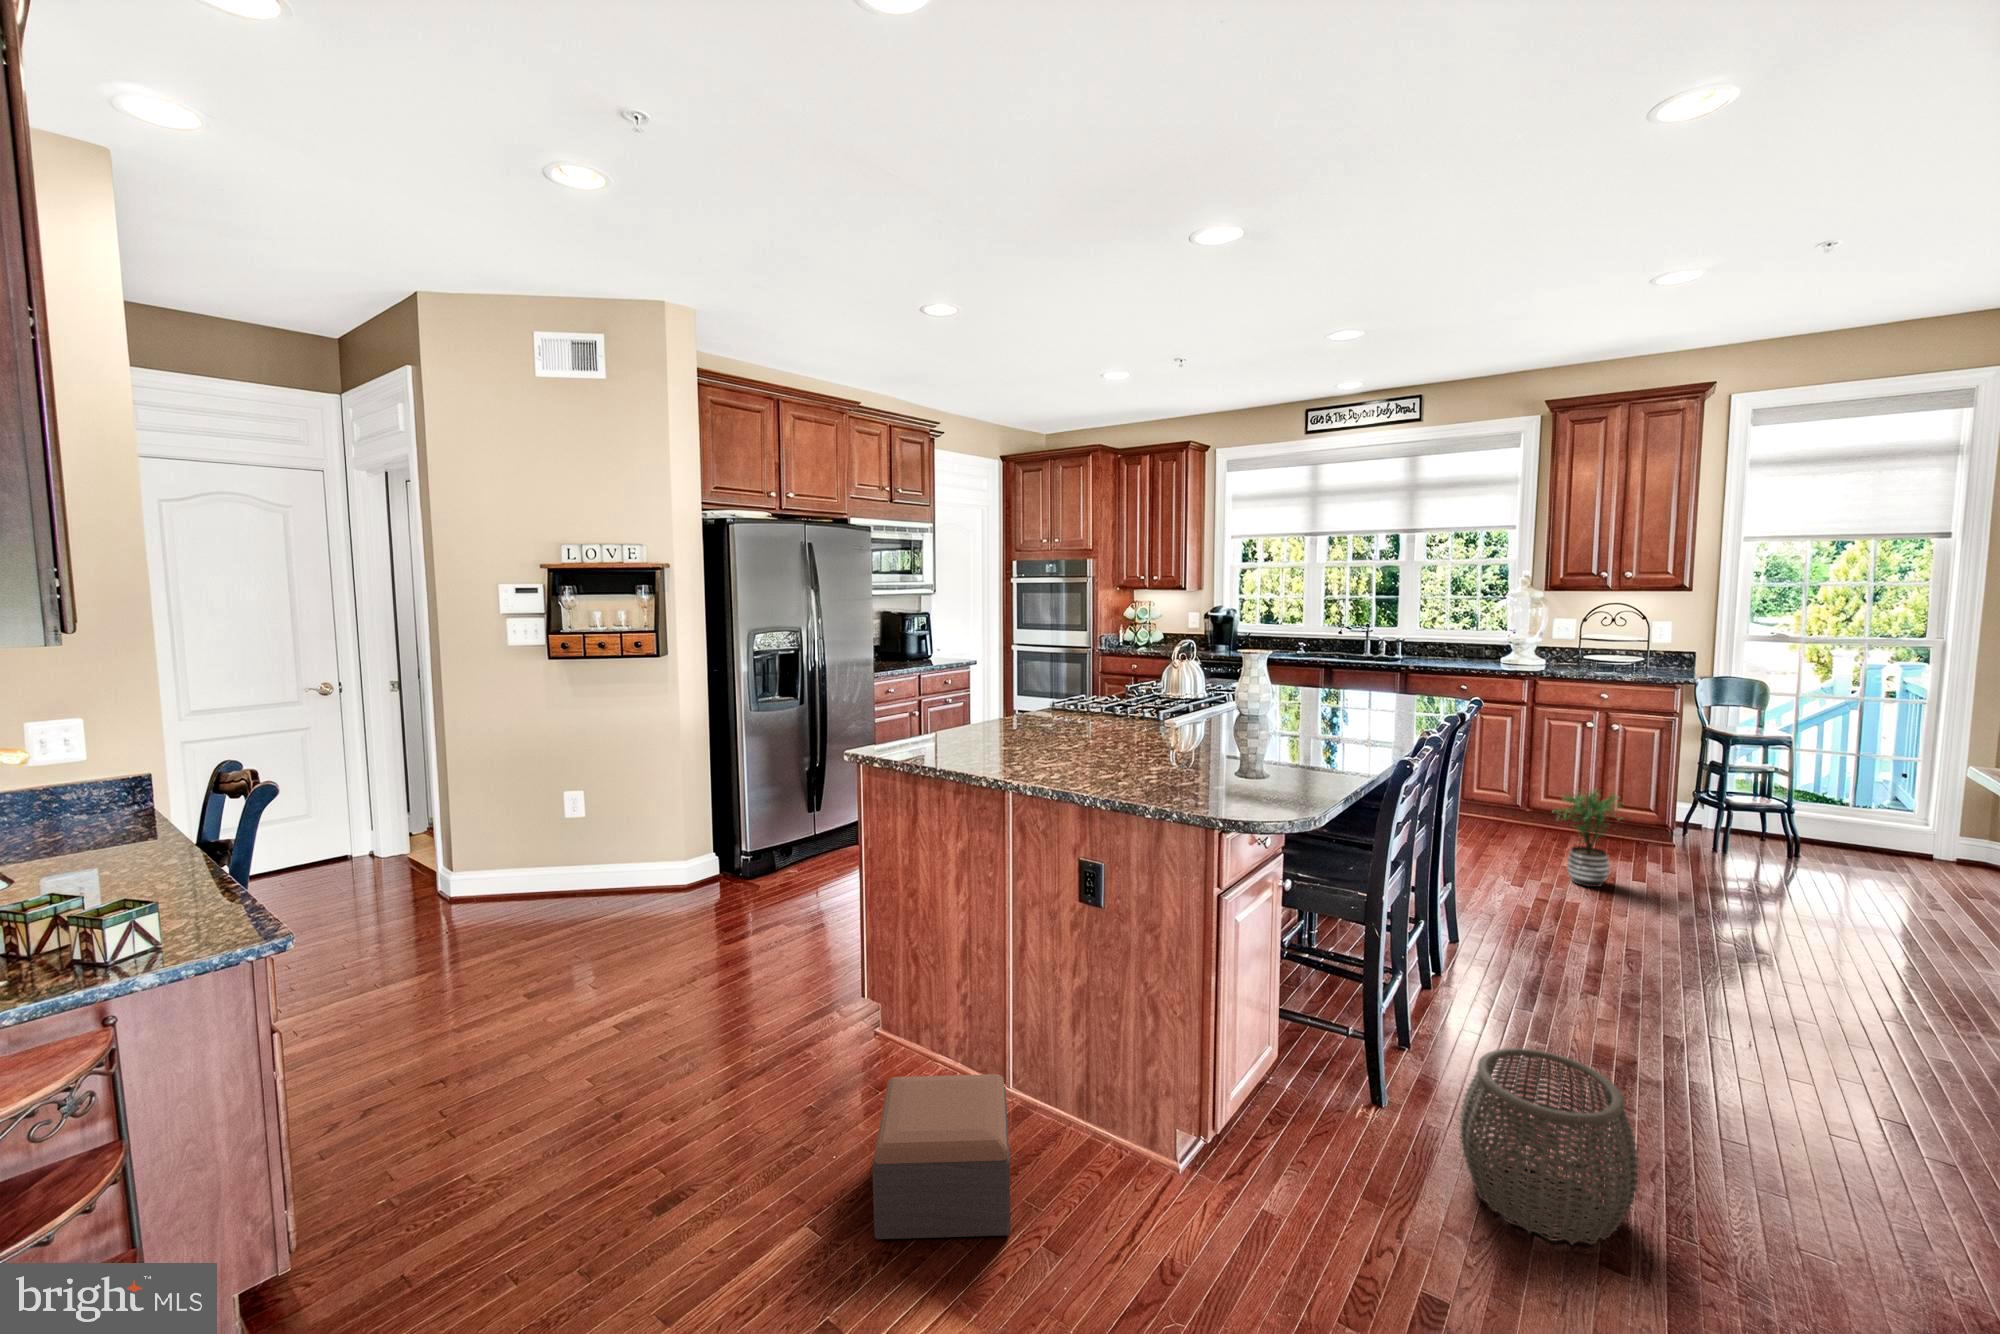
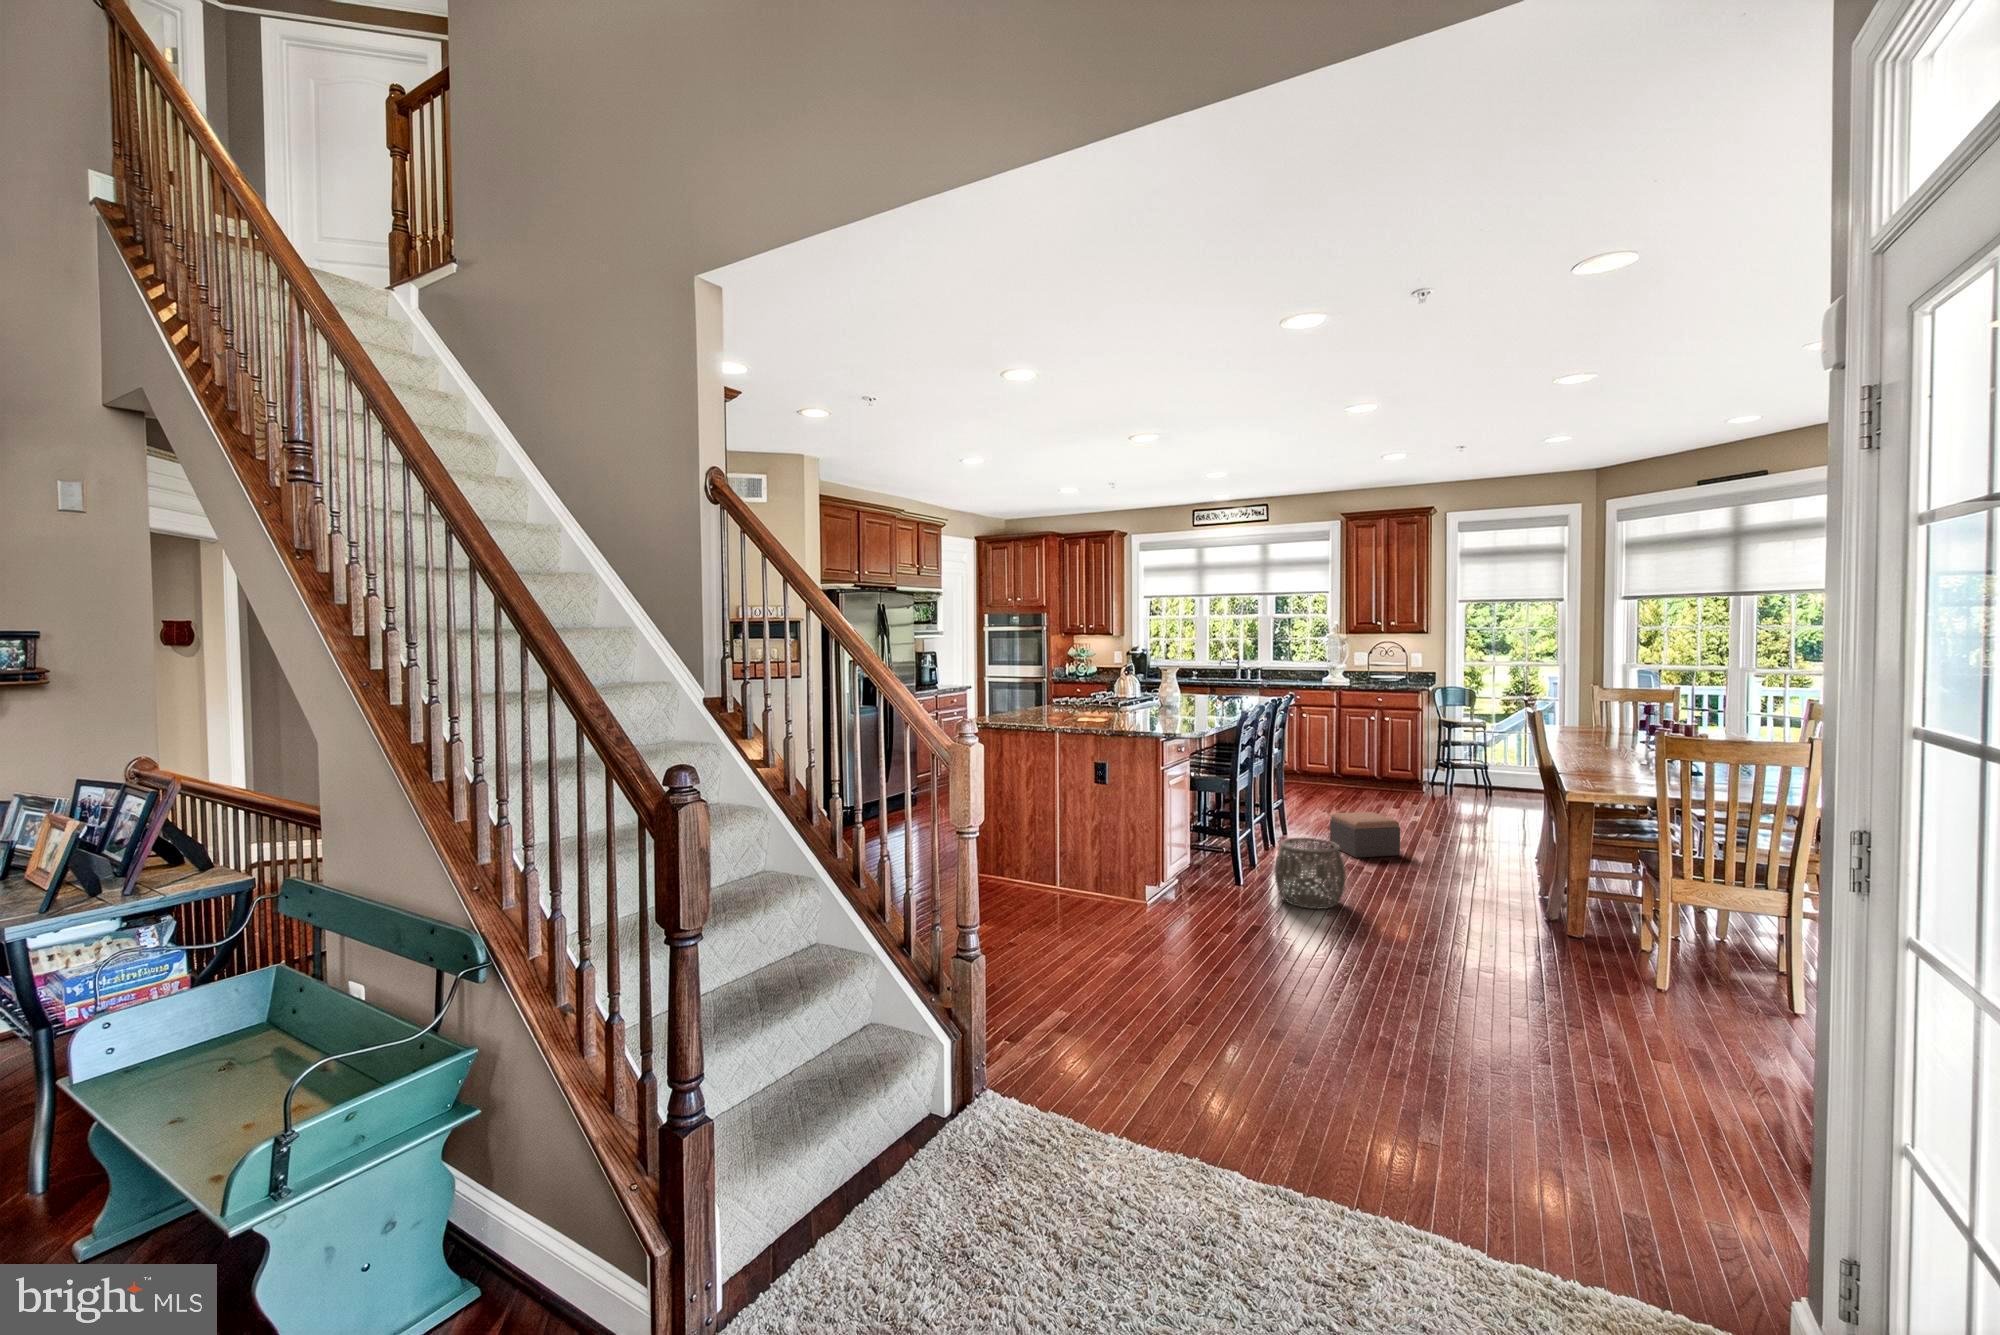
potted plant: present [1553,790,1621,887] -> none [1343,750,1384,810]
footstool: present [872,1074,1010,1239] -> present [1330,812,1400,858]

